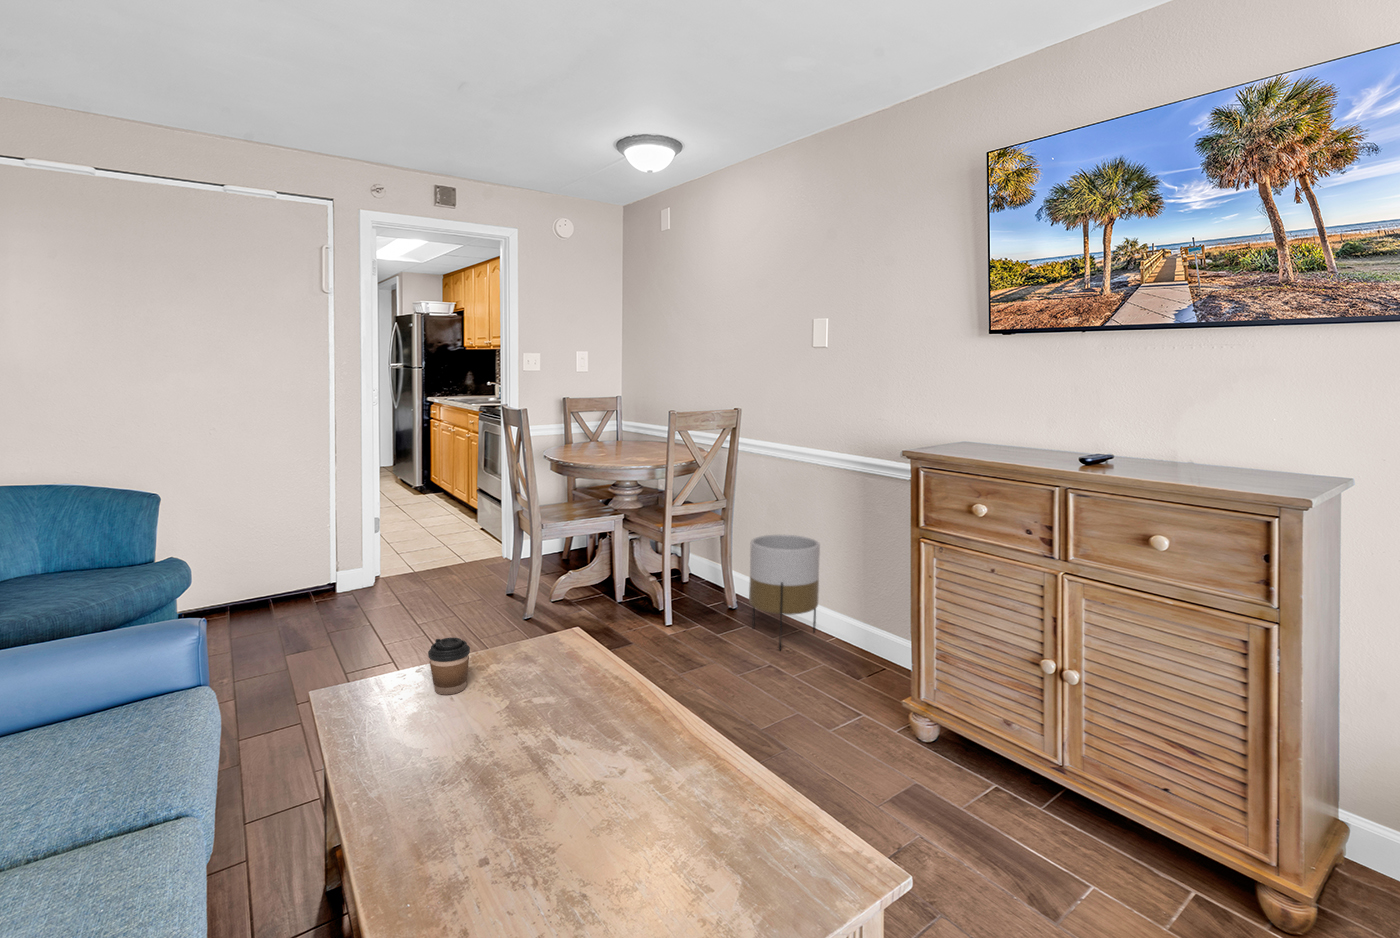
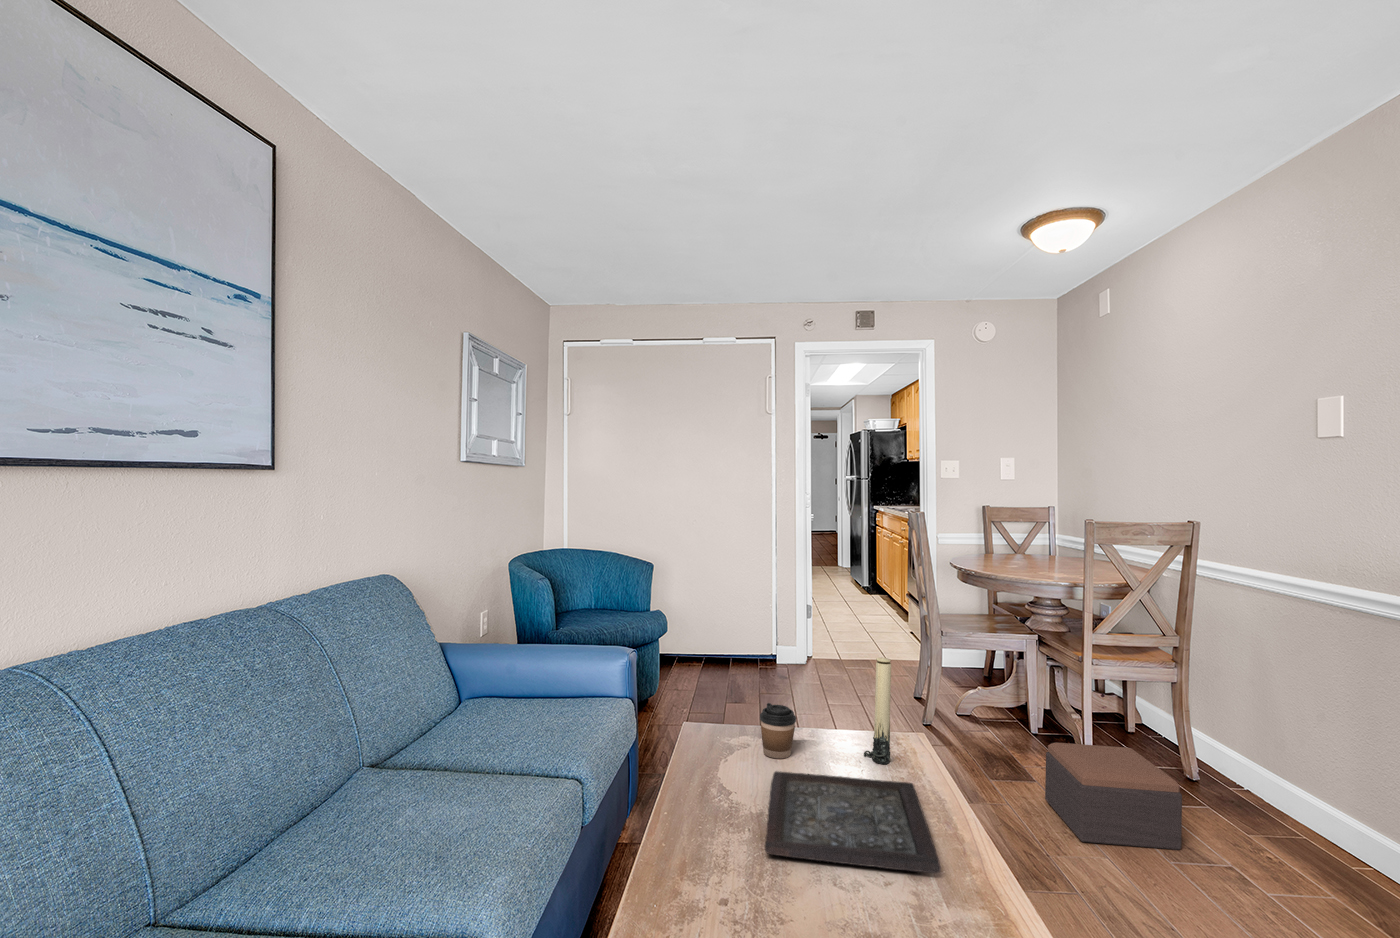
planter: present [749,535,820,650] -> none [1196,685,1312,844]
candle: none [538,568,566,669] -> present [864,658,891,764]
footstool: none [649,598,749,682] -> present [1045,743,1182,850]
tray: none [462,679,660,794] -> present [765,771,941,873]

